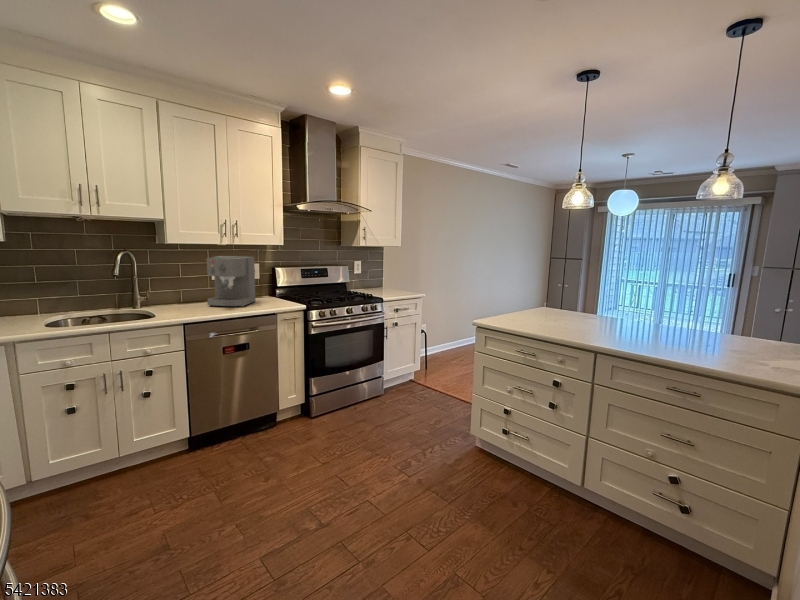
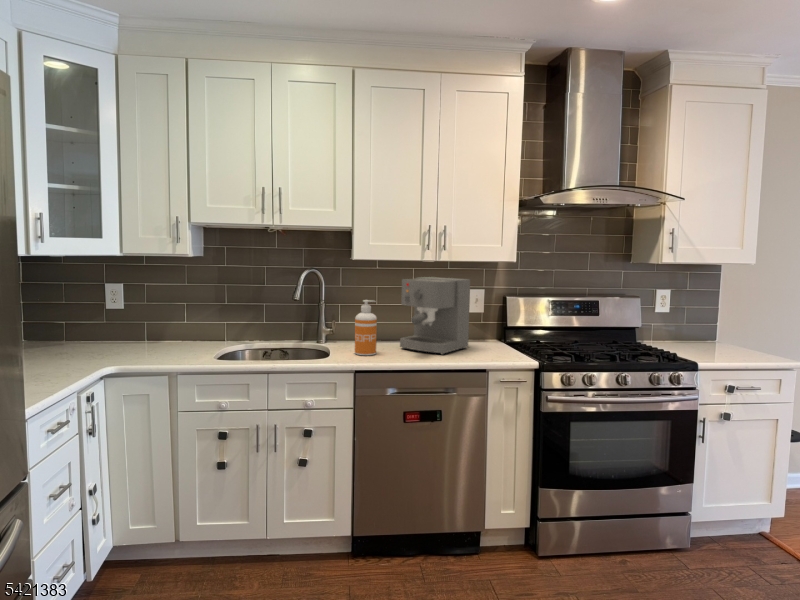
soap dispenser: none [175,273,194,313] -> present [355,300,377,355]

